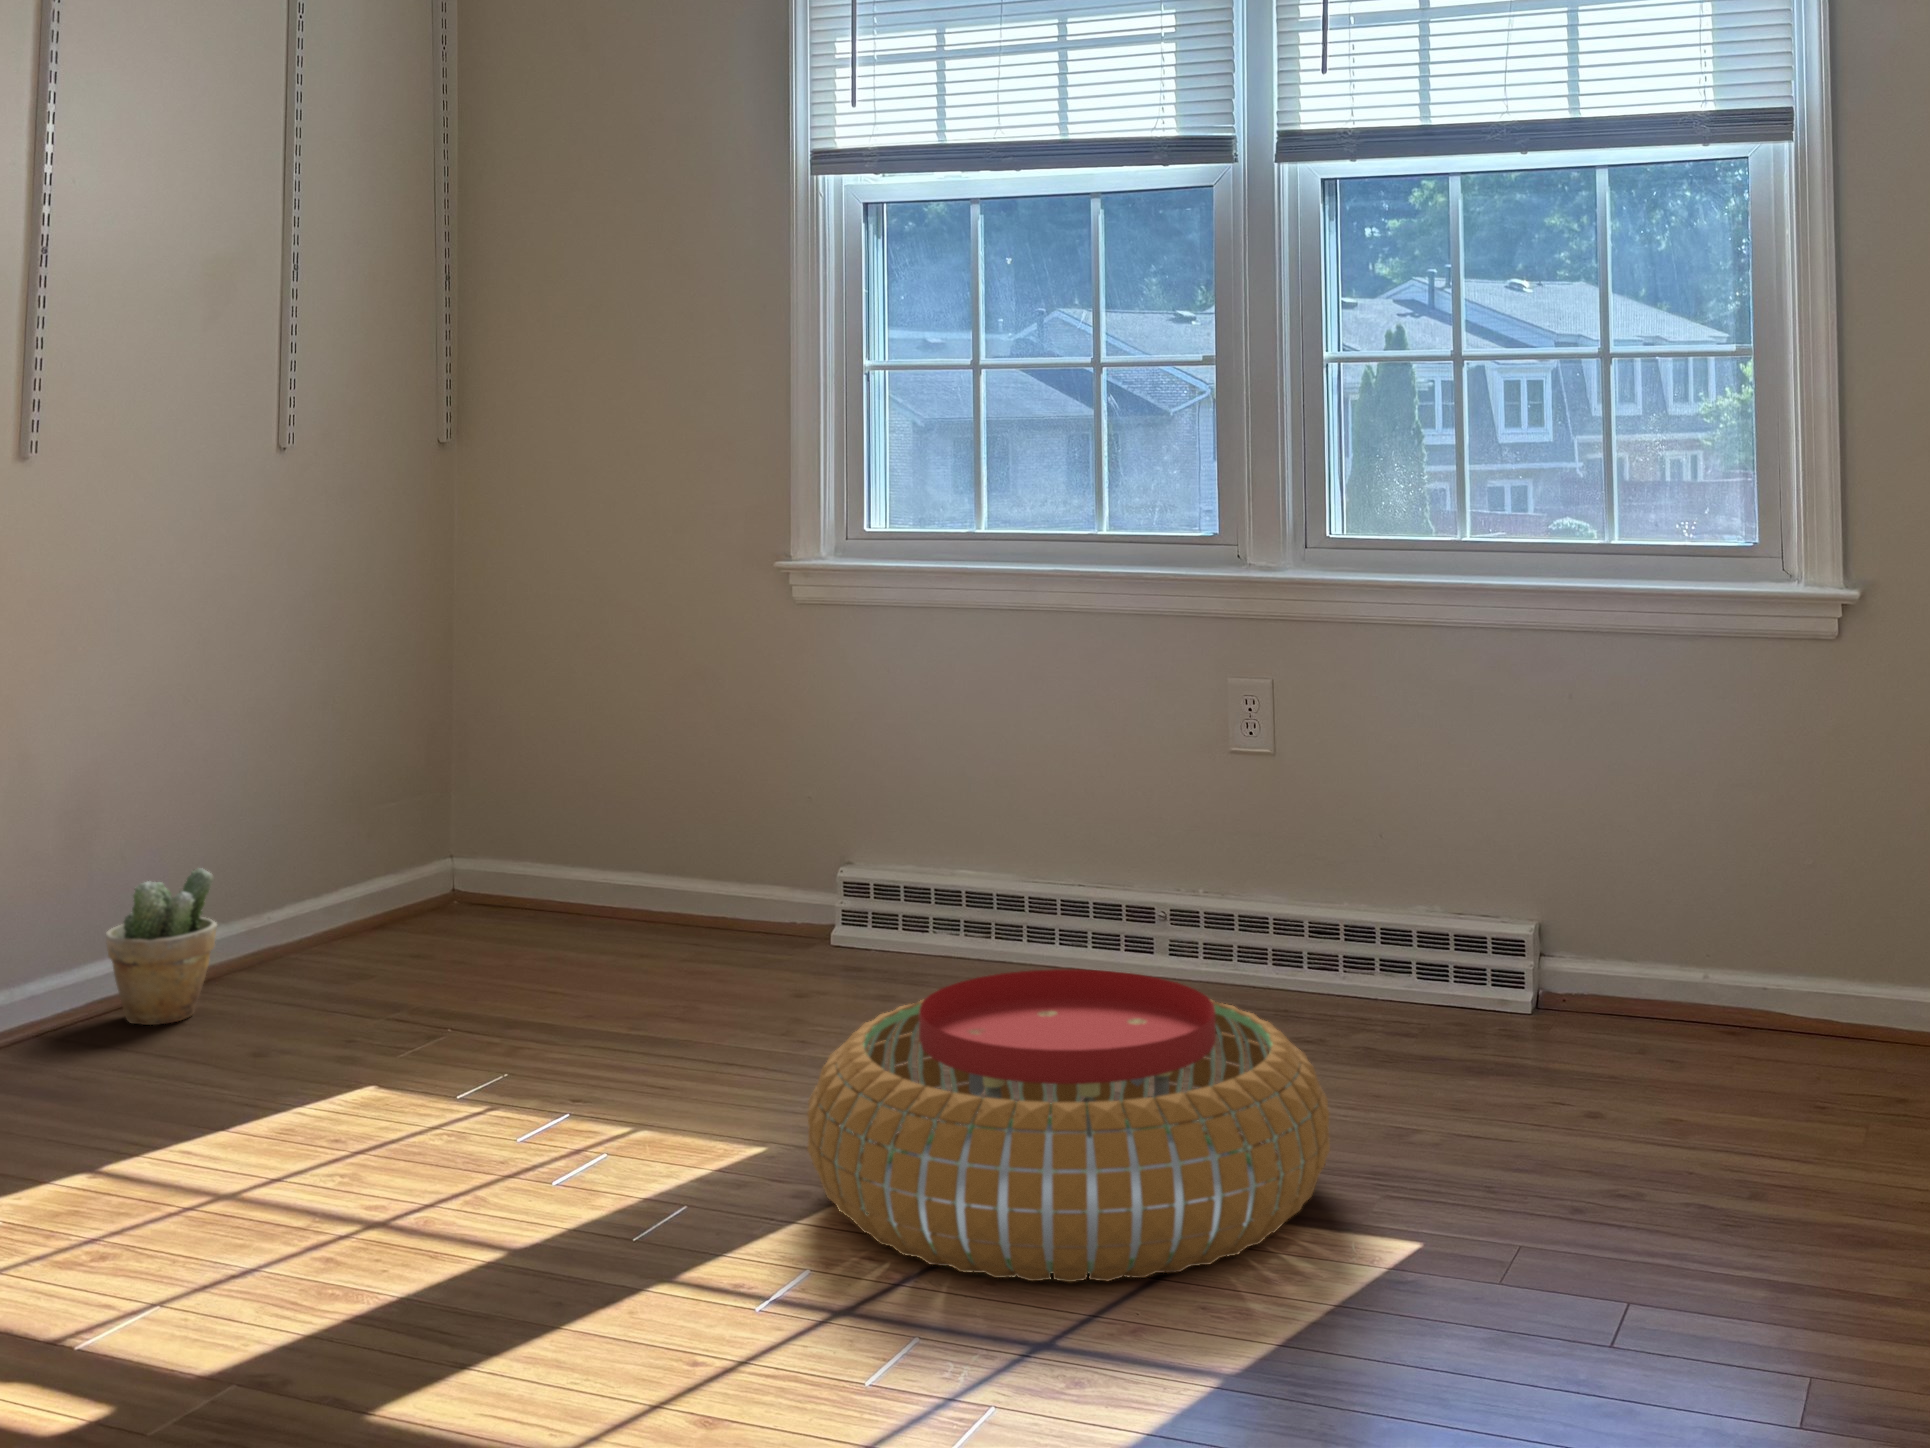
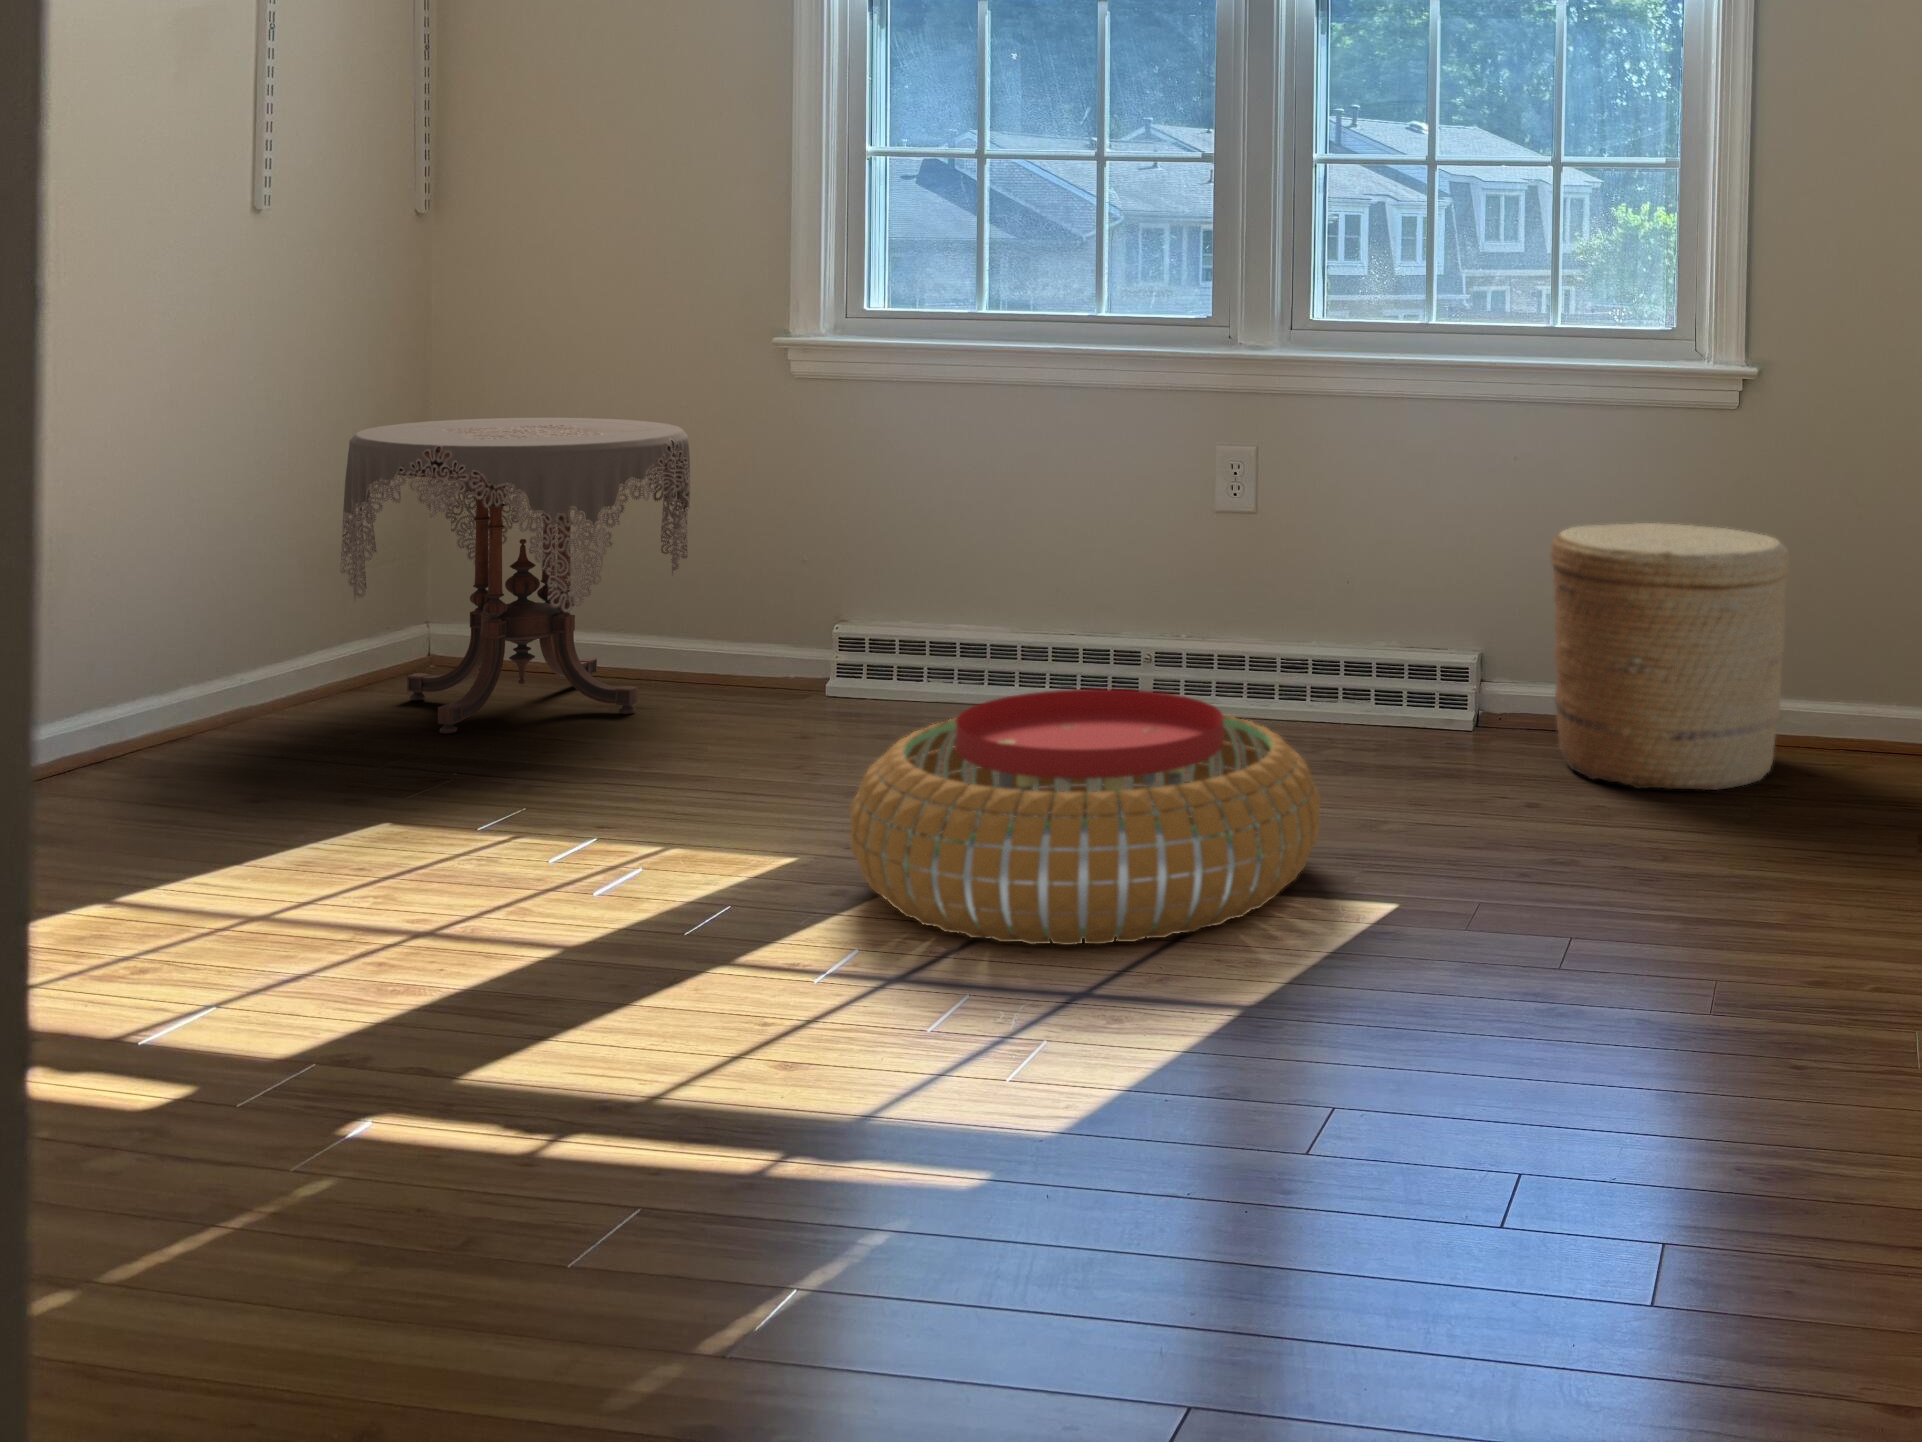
side table: none [351,650,686,983] -> present [340,418,690,733]
woven basket: none [1610,774,1910,1109] -> present [1550,523,1789,790]
potted plant: present [106,868,217,1025] -> none [79,625,203,779]

